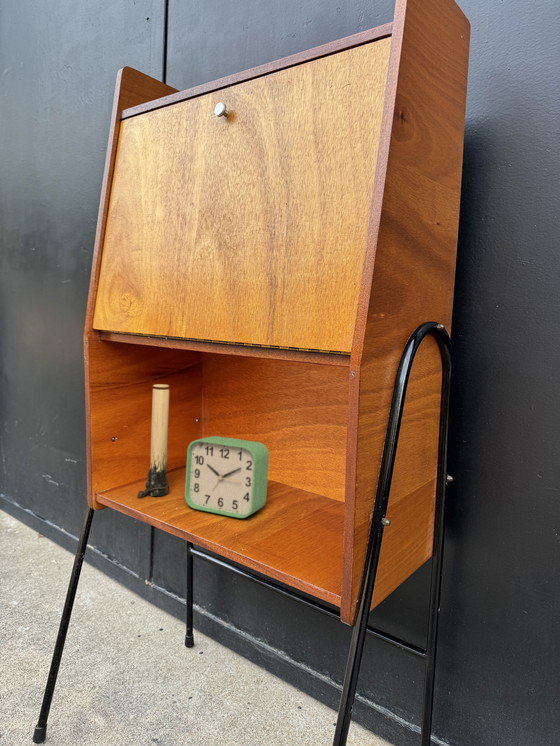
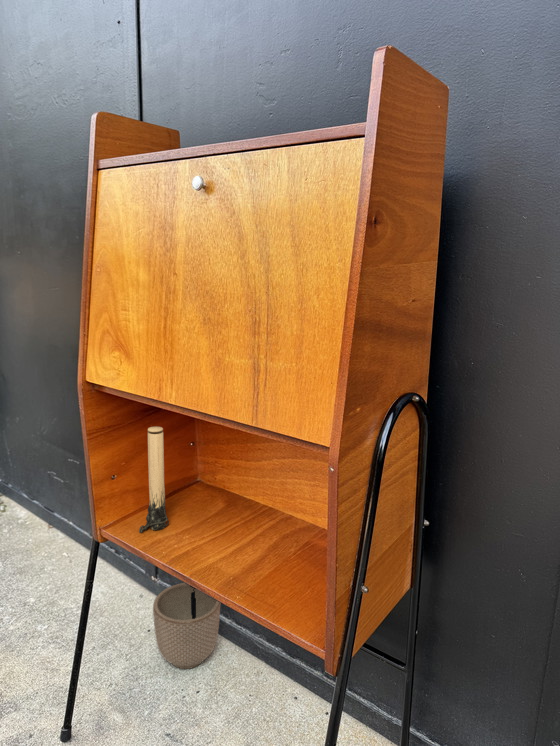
alarm clock: present [185,436,269,518] -> none [183,475,260,557]
planter: none [146,580,219,674] -> present [153,583,220,669]

